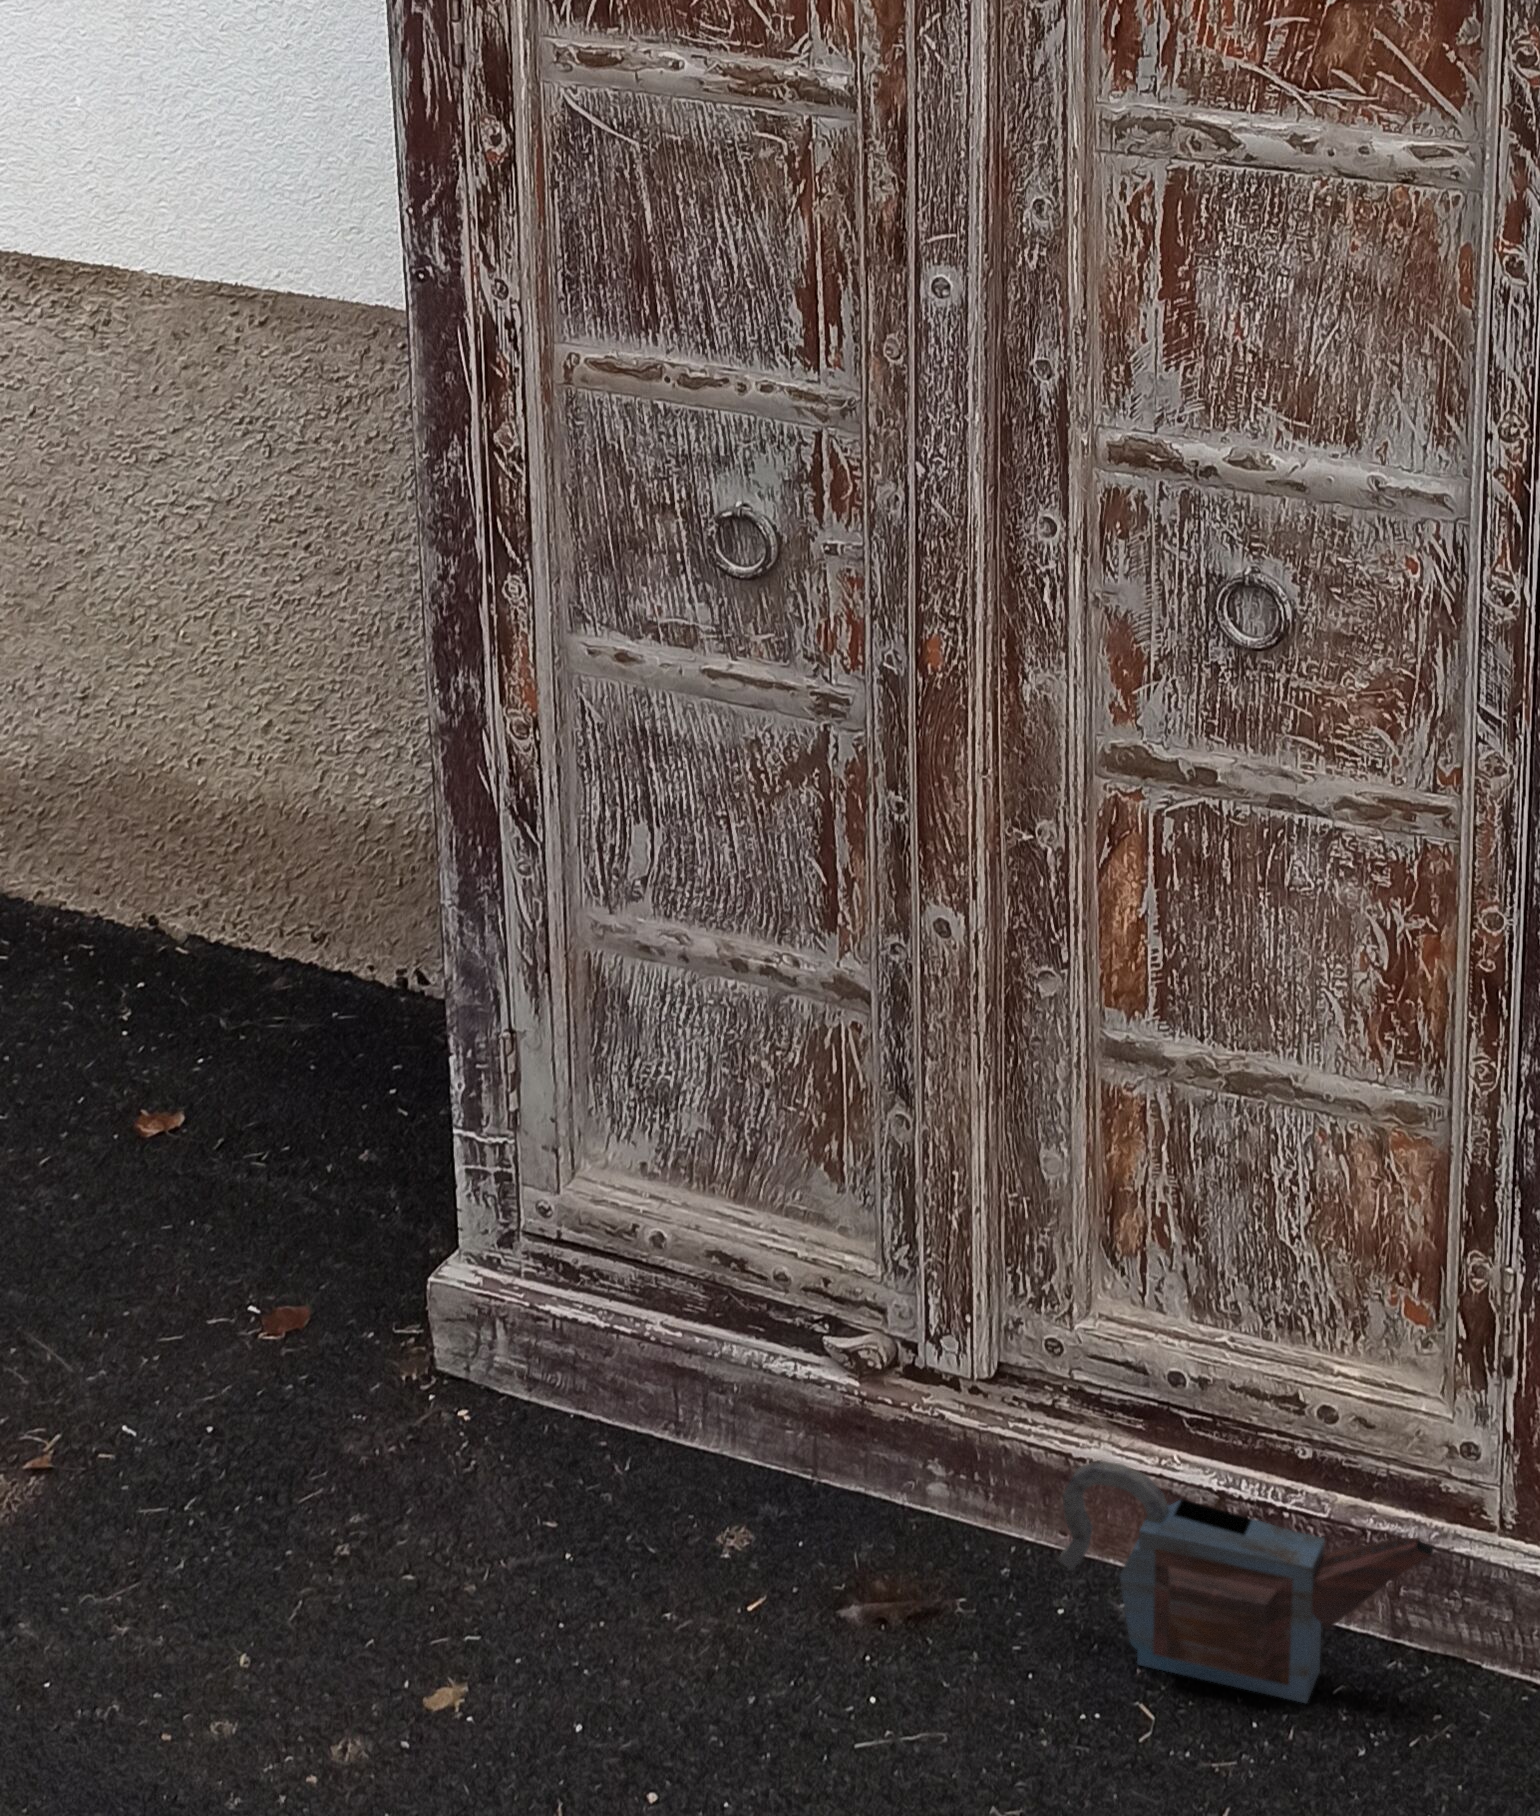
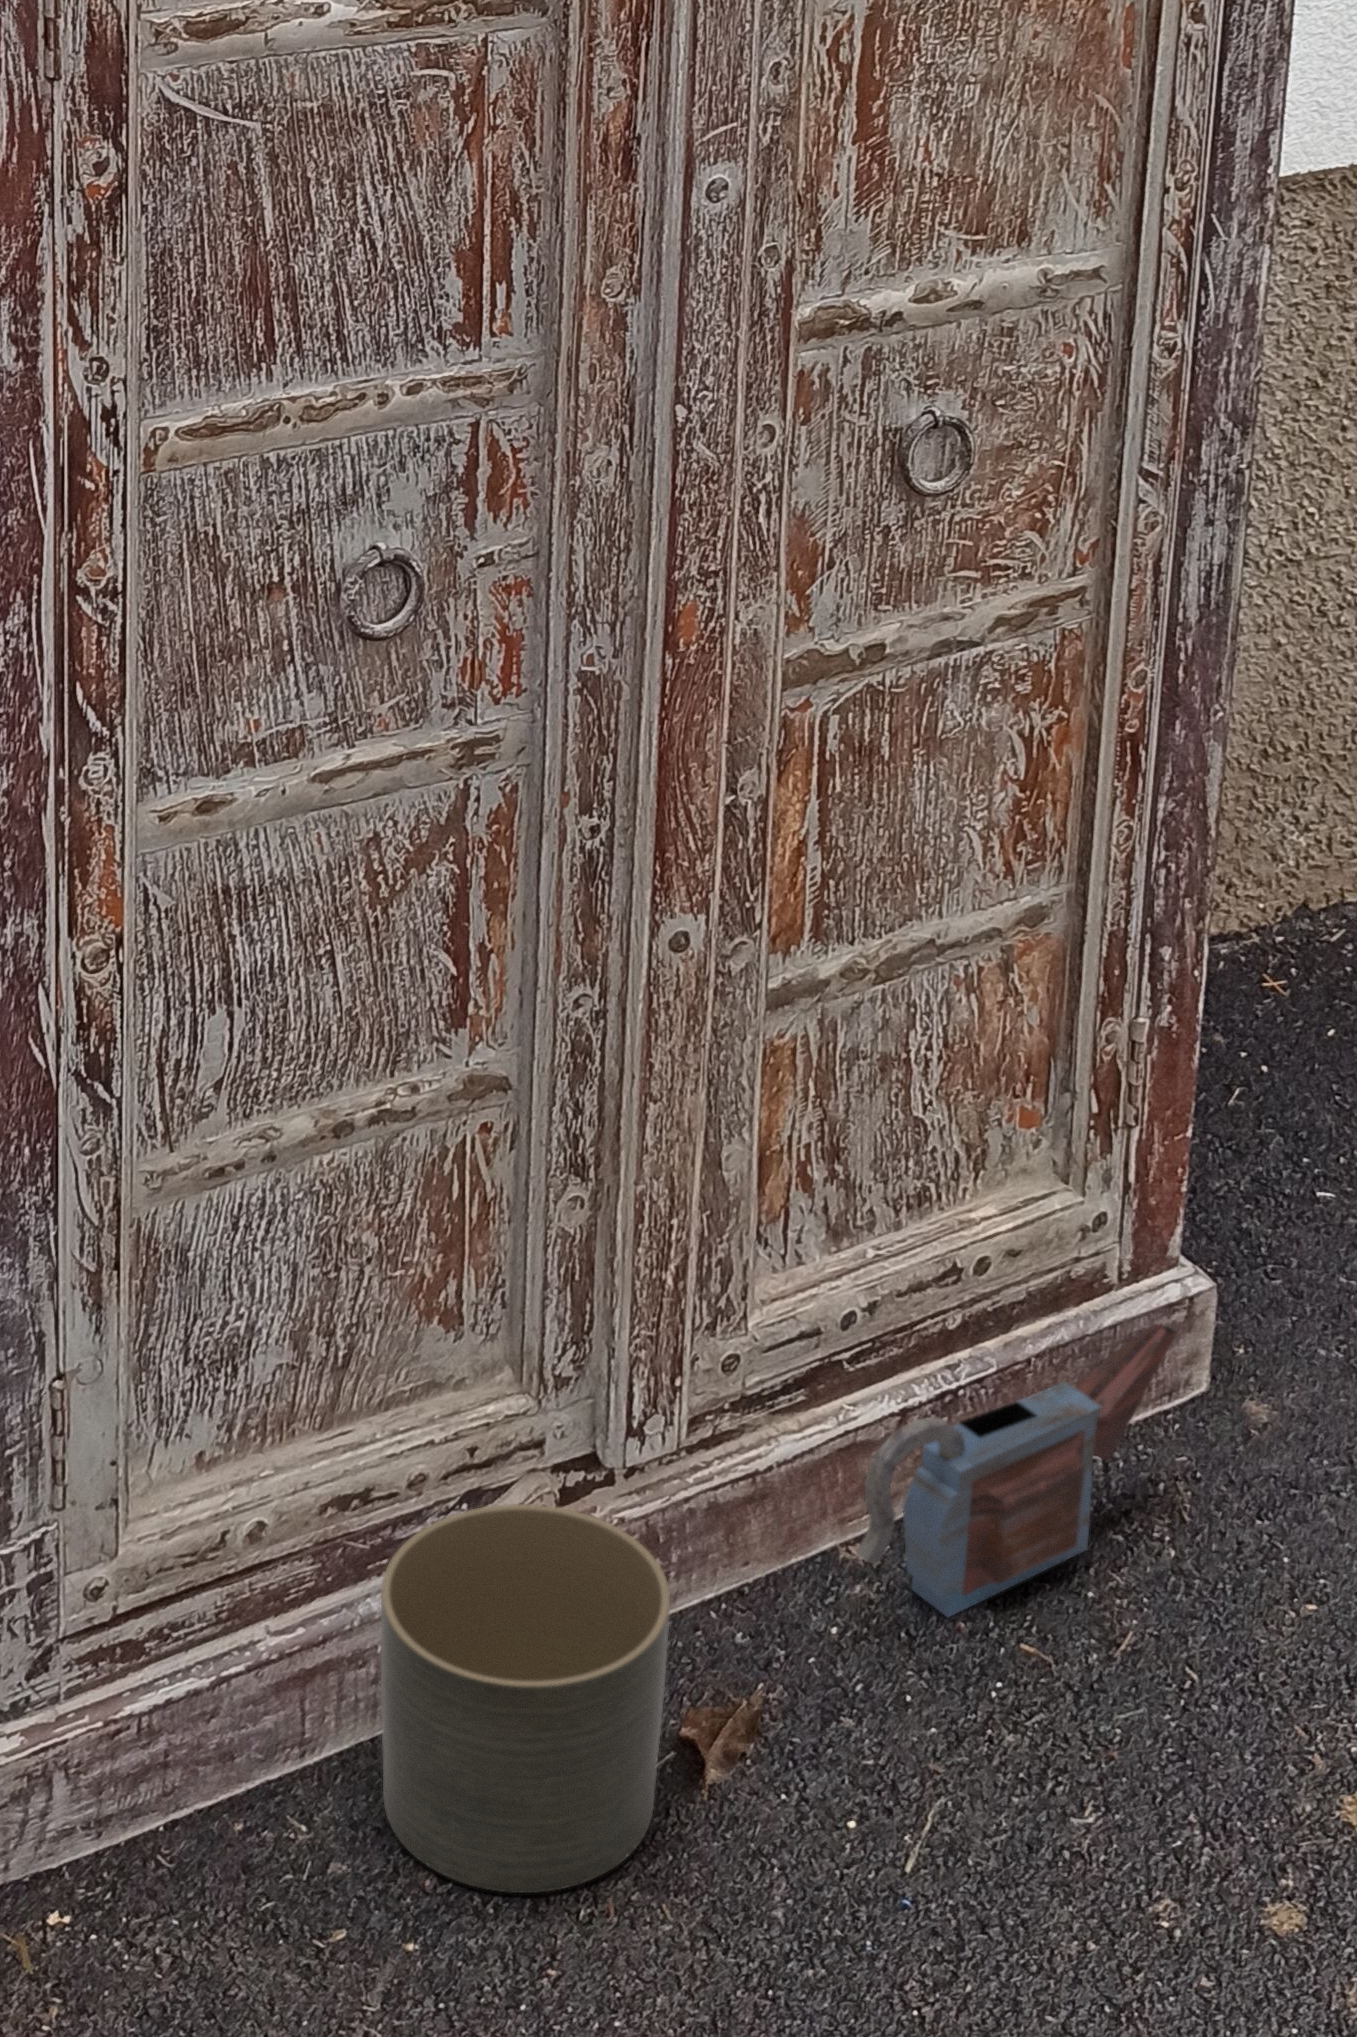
planter: none [594,1310,828,1620] -> present [381,1504,670,1893]

